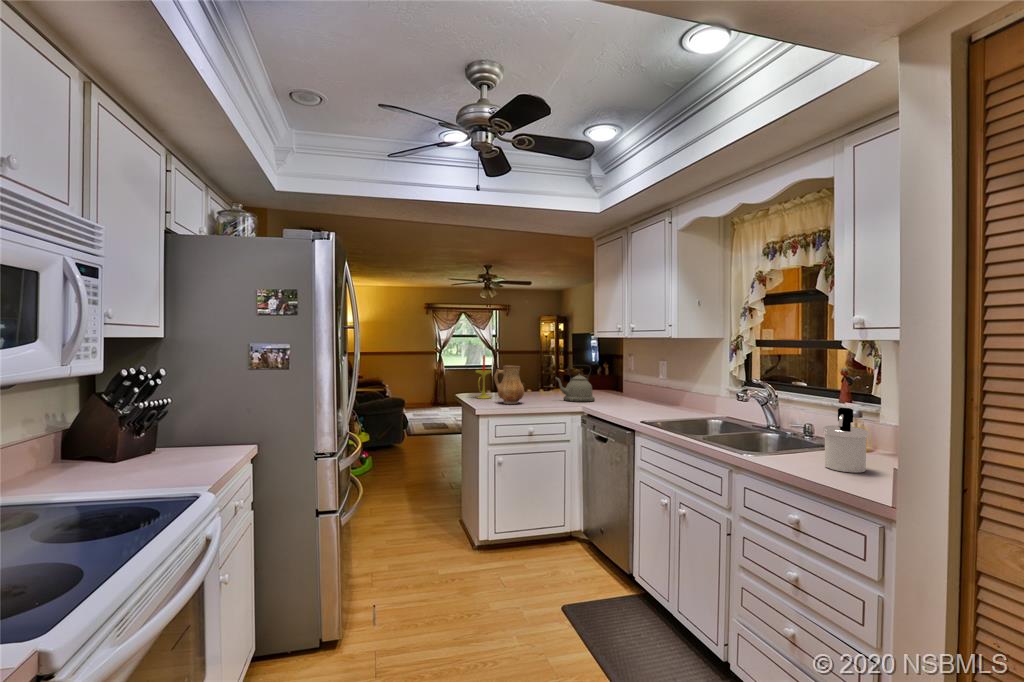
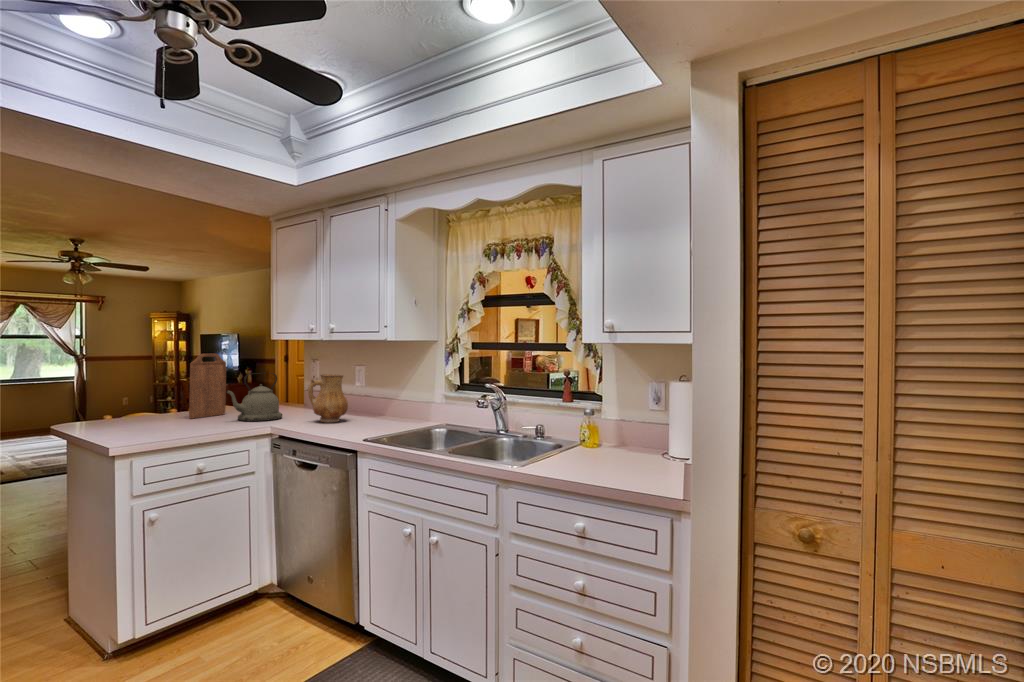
cutting board: none [535,350,560,397] -> present [189,354,226,419]
candle: present [476,355,492,399] -> none [80,360,115,431]
ceramic pitcher: present [494,365,524,404] -> present [308,374,348,422]
soap dispenser: present [824,408,868,473] -> none [590,407,626,468]

